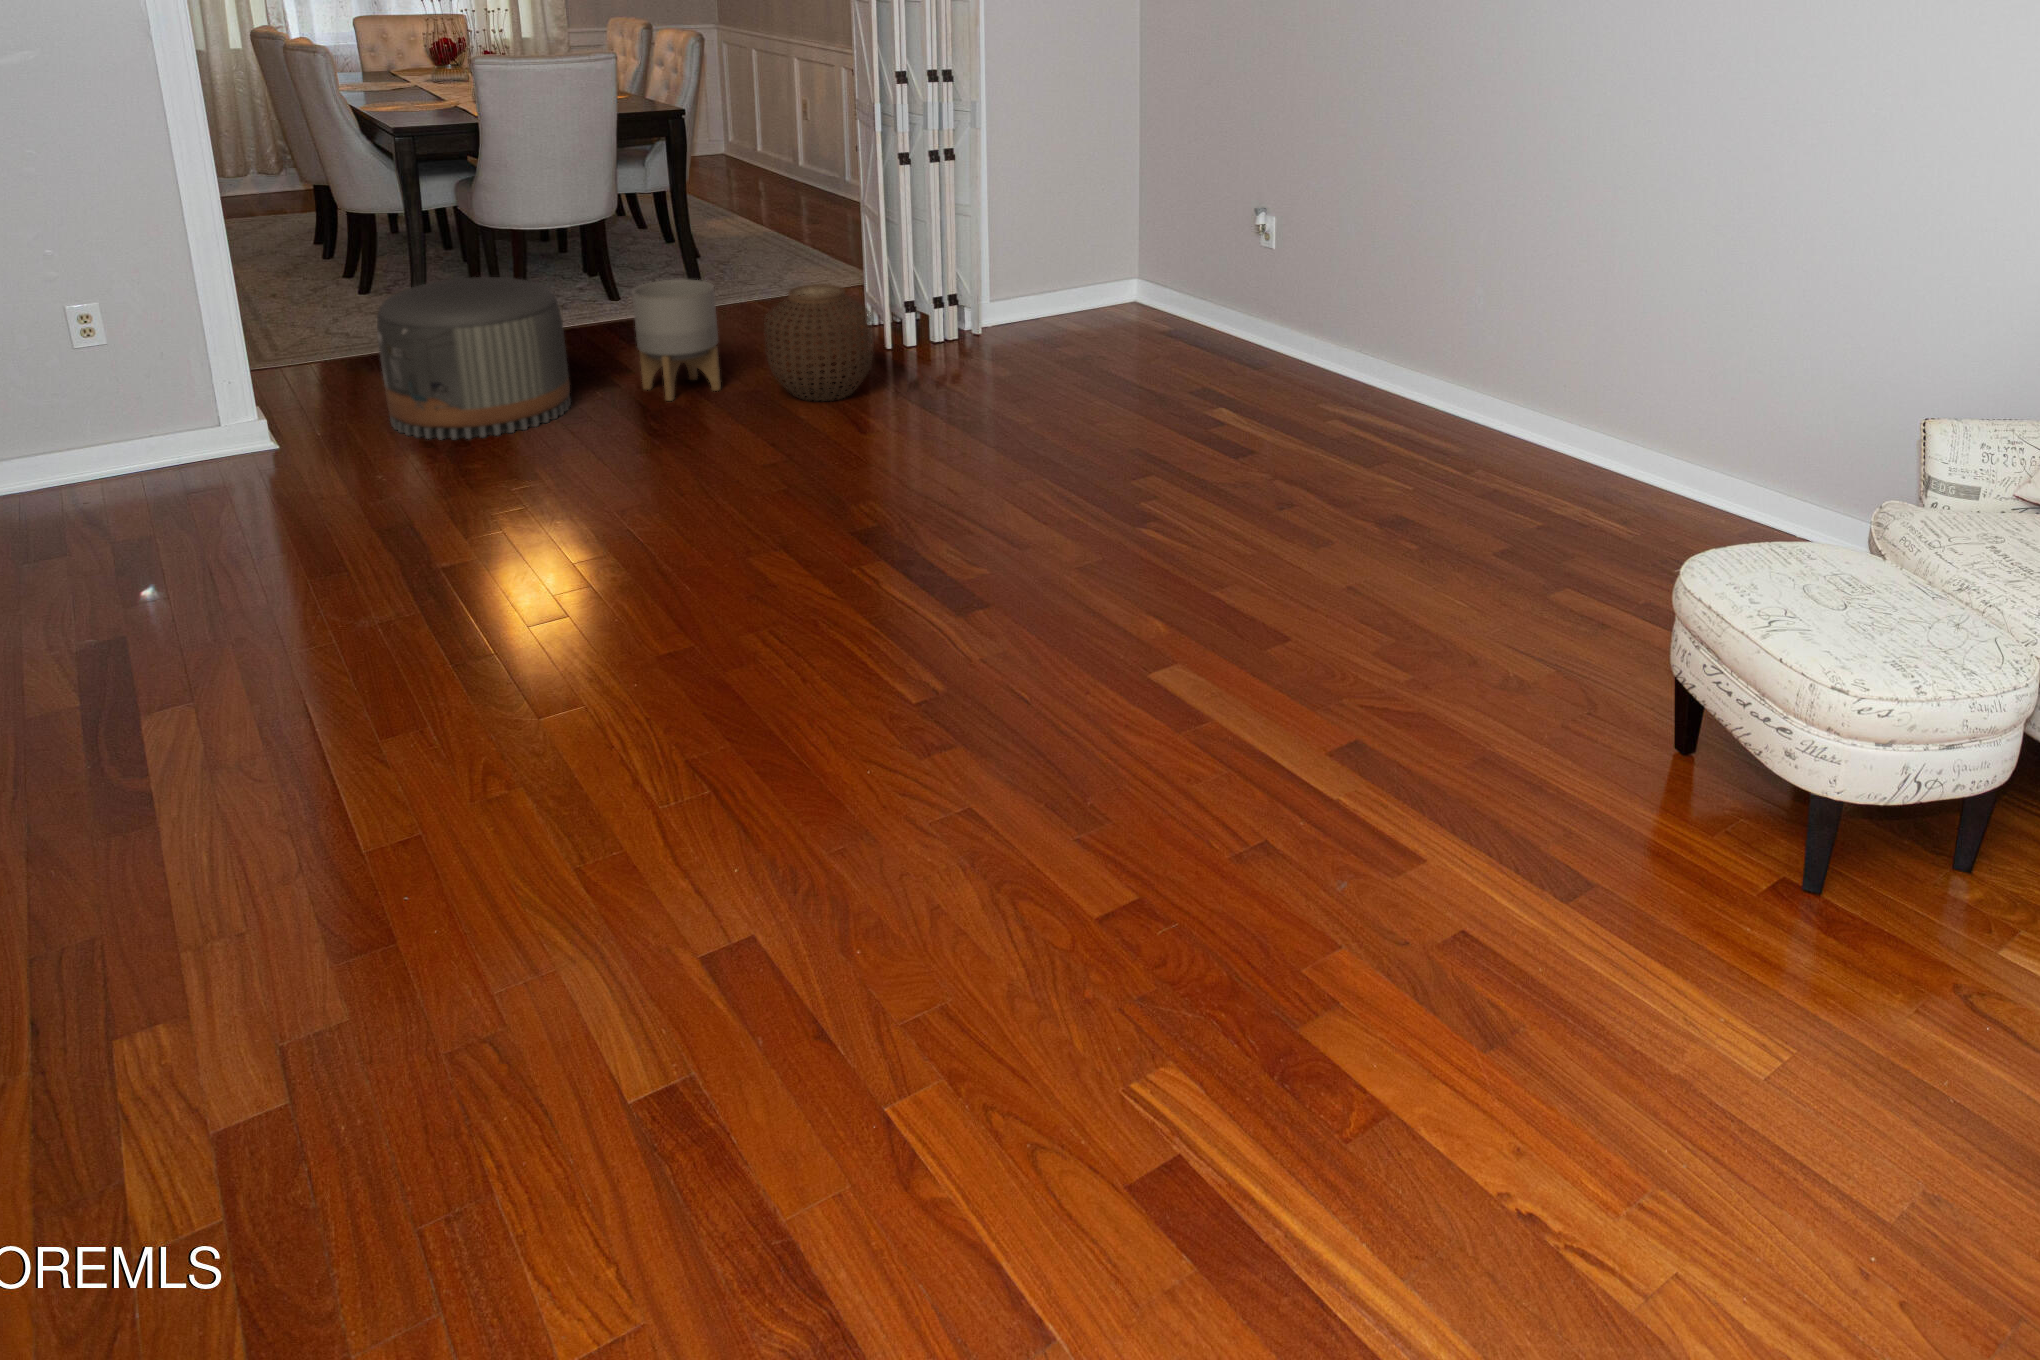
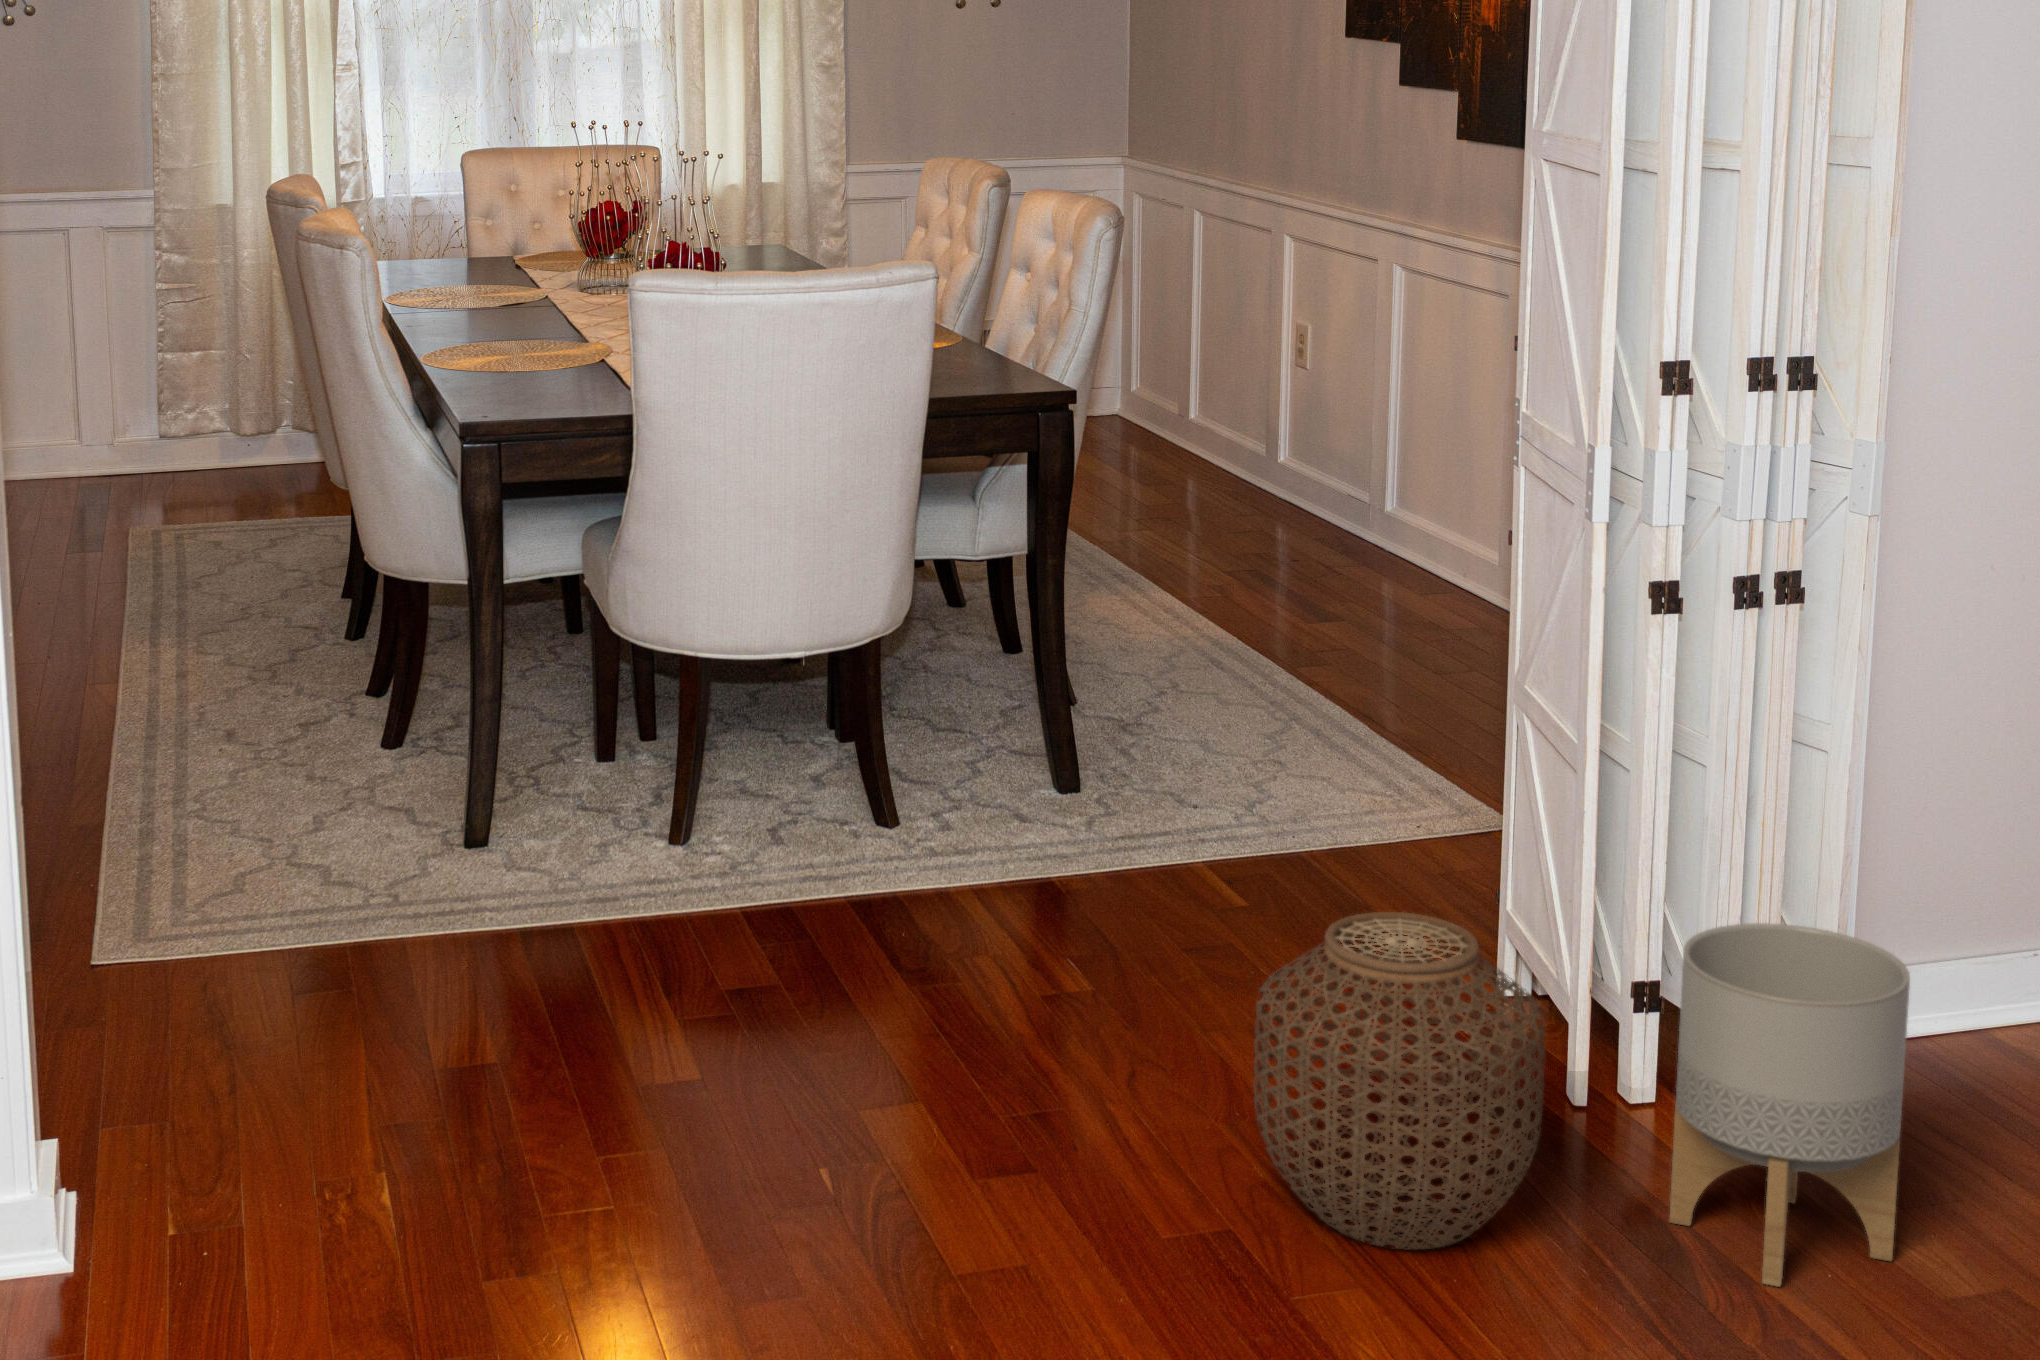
pouf: present [377,277,571,440] -> none [361,813,768,1251]
planter: present [632,279,721,401] -> present [1669,923,1910,1287]

